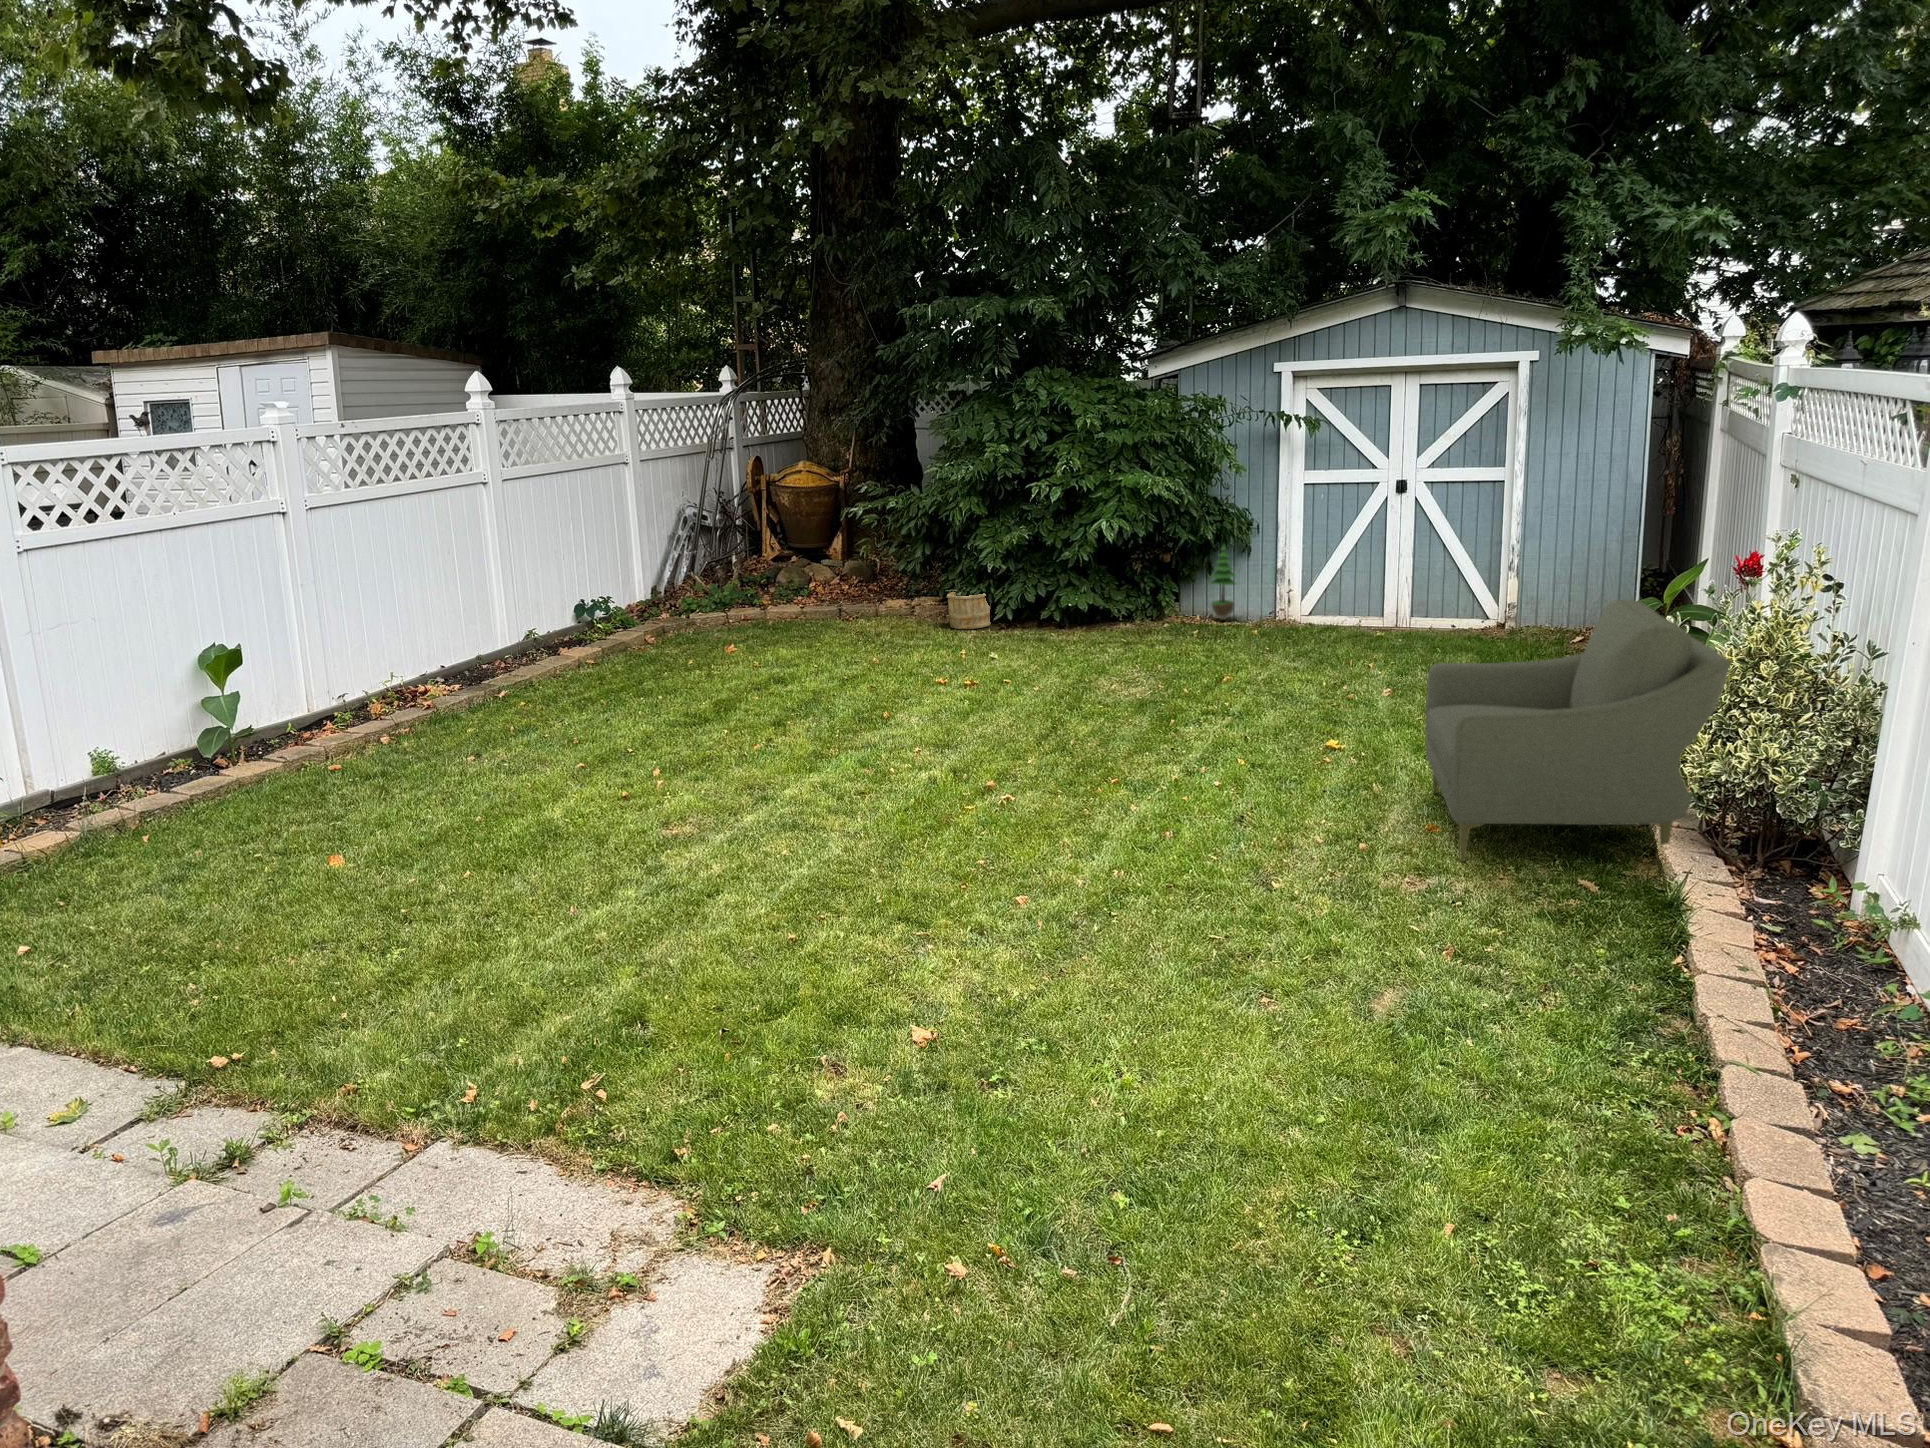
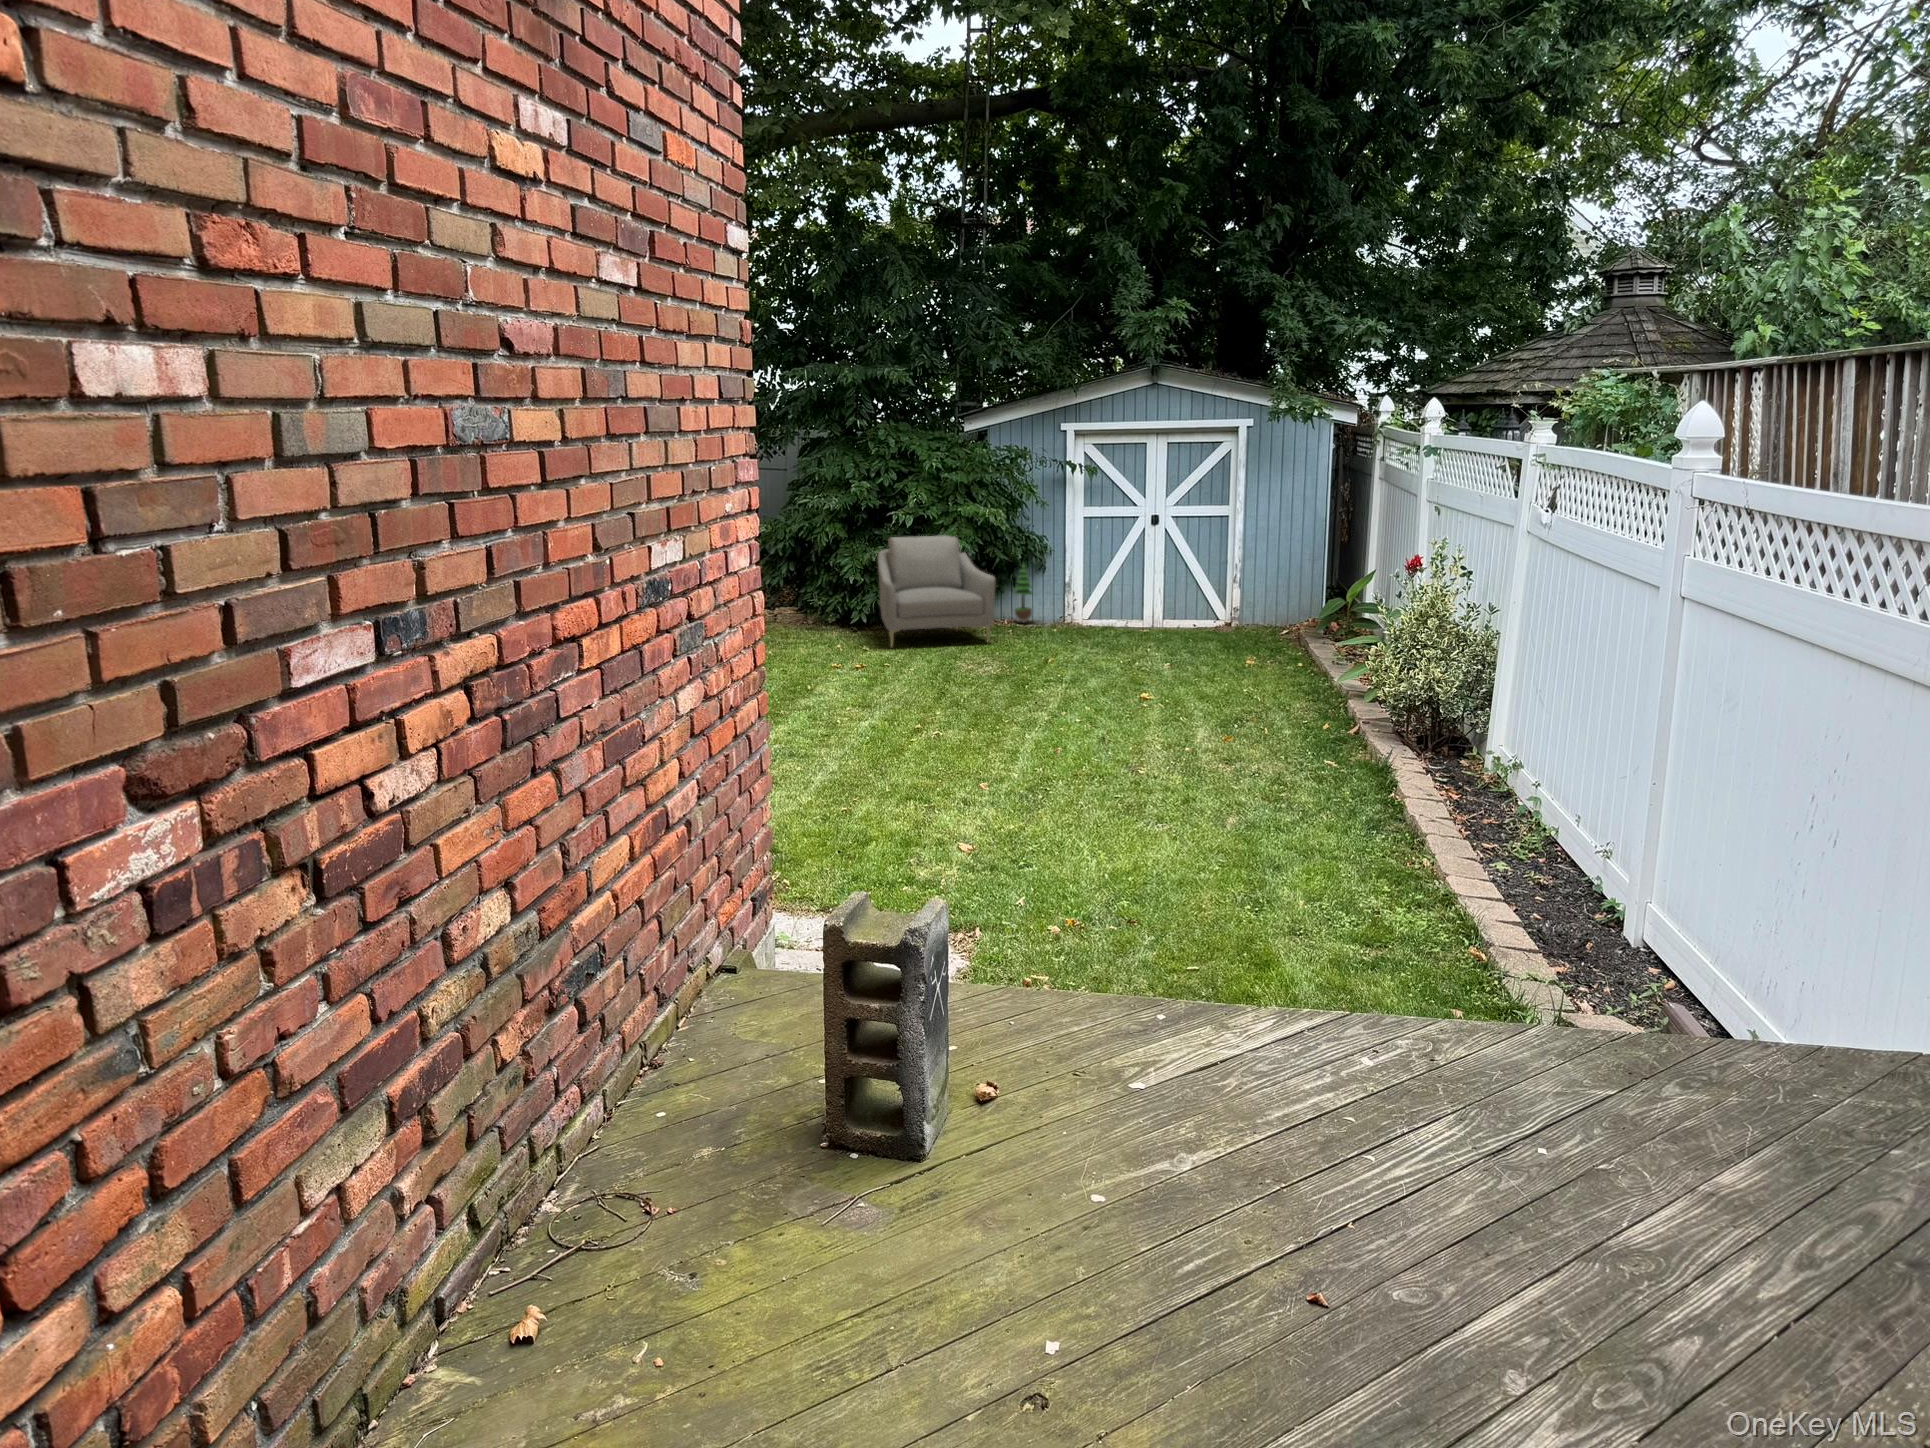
wooden bucket: present [947,592,991,629] -> none [802,599,839,632]
chair: present [1425,600,1730,862] -> present [878,535,996,647]

